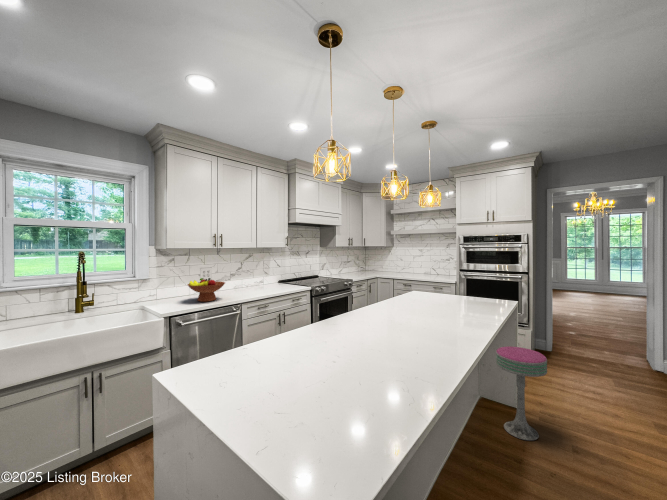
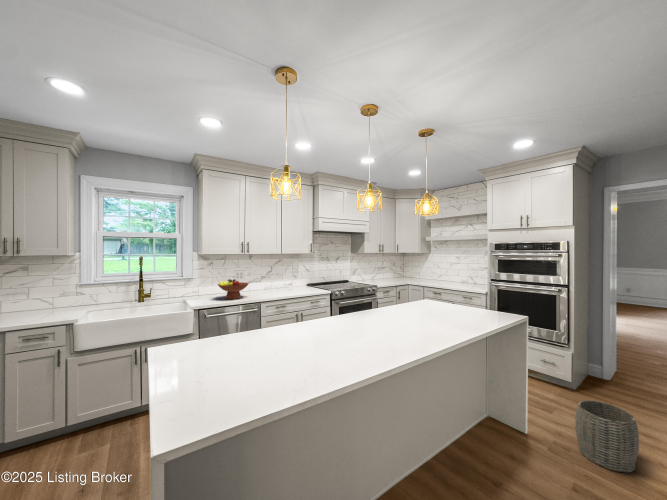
bar stool: present [496,346,547,441] -> none [489,363,544,467]
woven basket: none [559,372,612,430] -> present [575,400,639,472]

